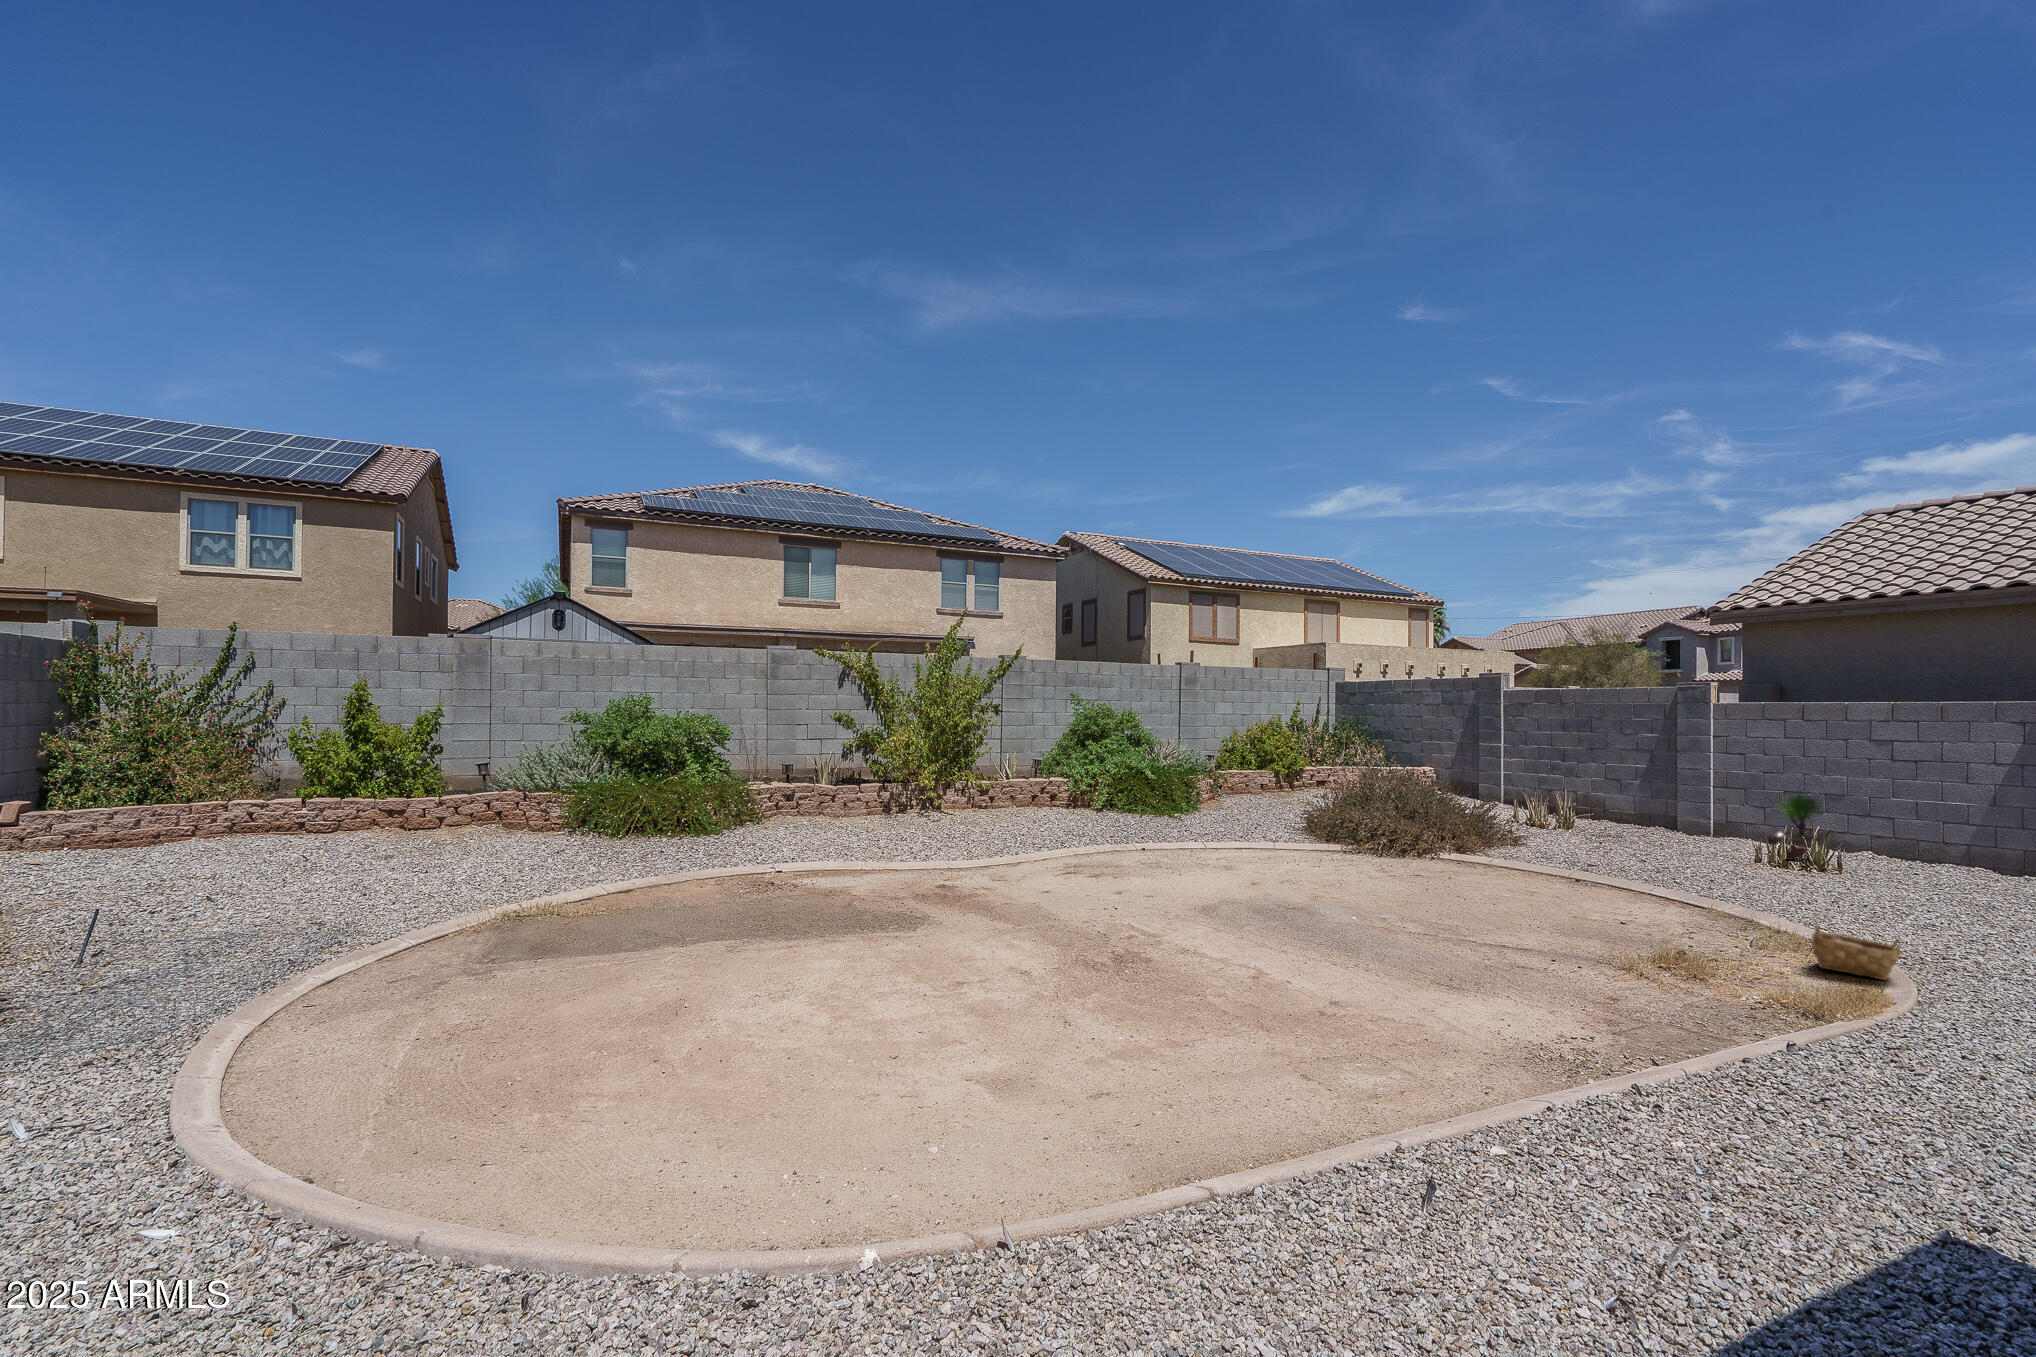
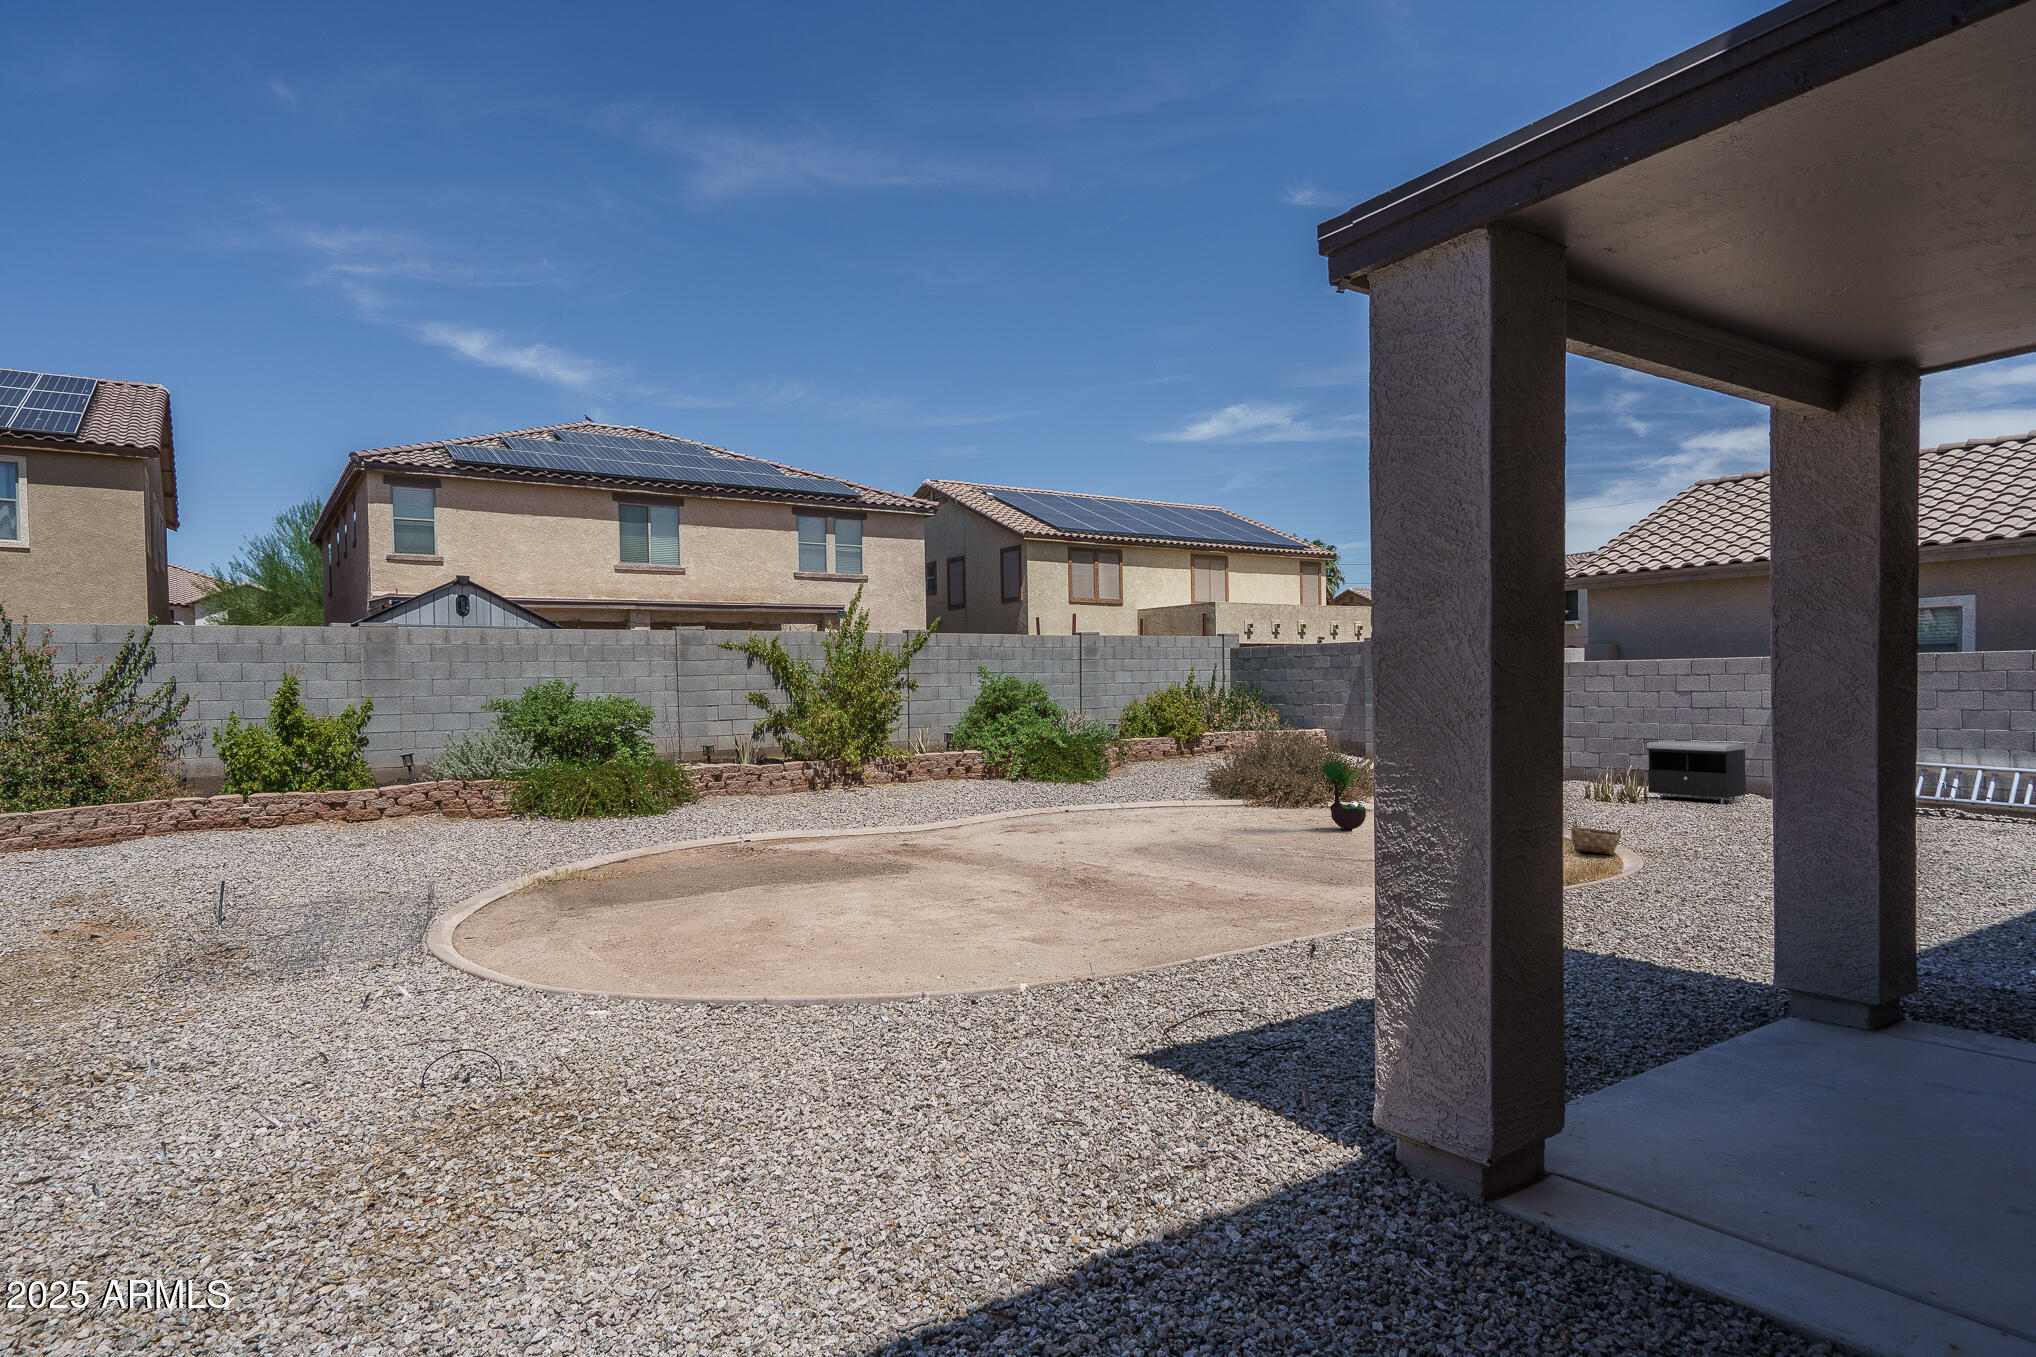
potted tree: present [1768,792,1823,860] -> present [1319,757,1366,830]
storage bench: none [1865,803,2018,889] -> present [1647,741,1746,804]

